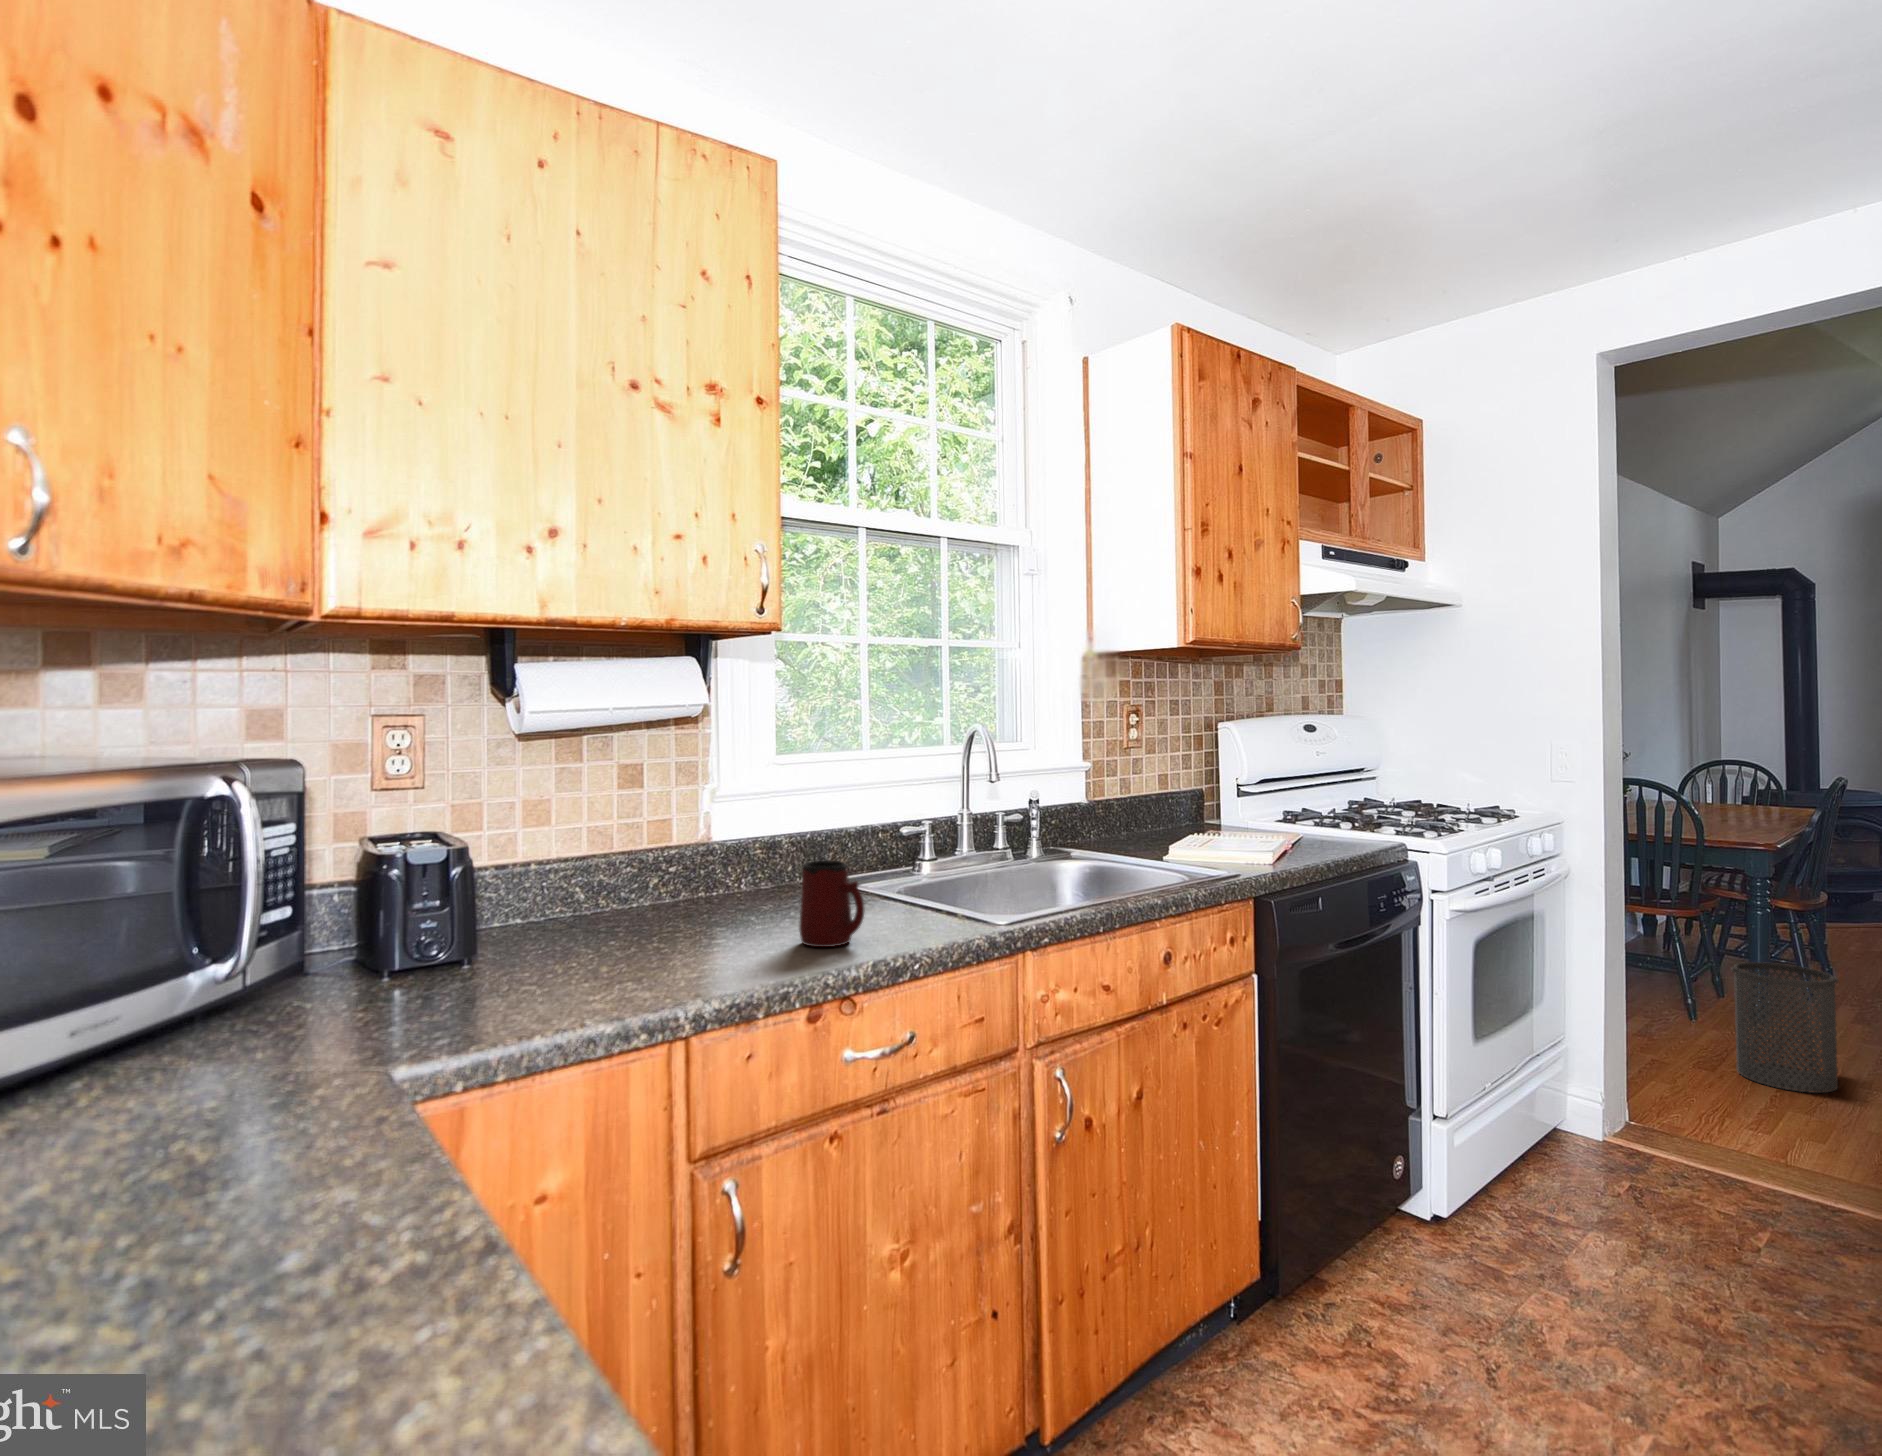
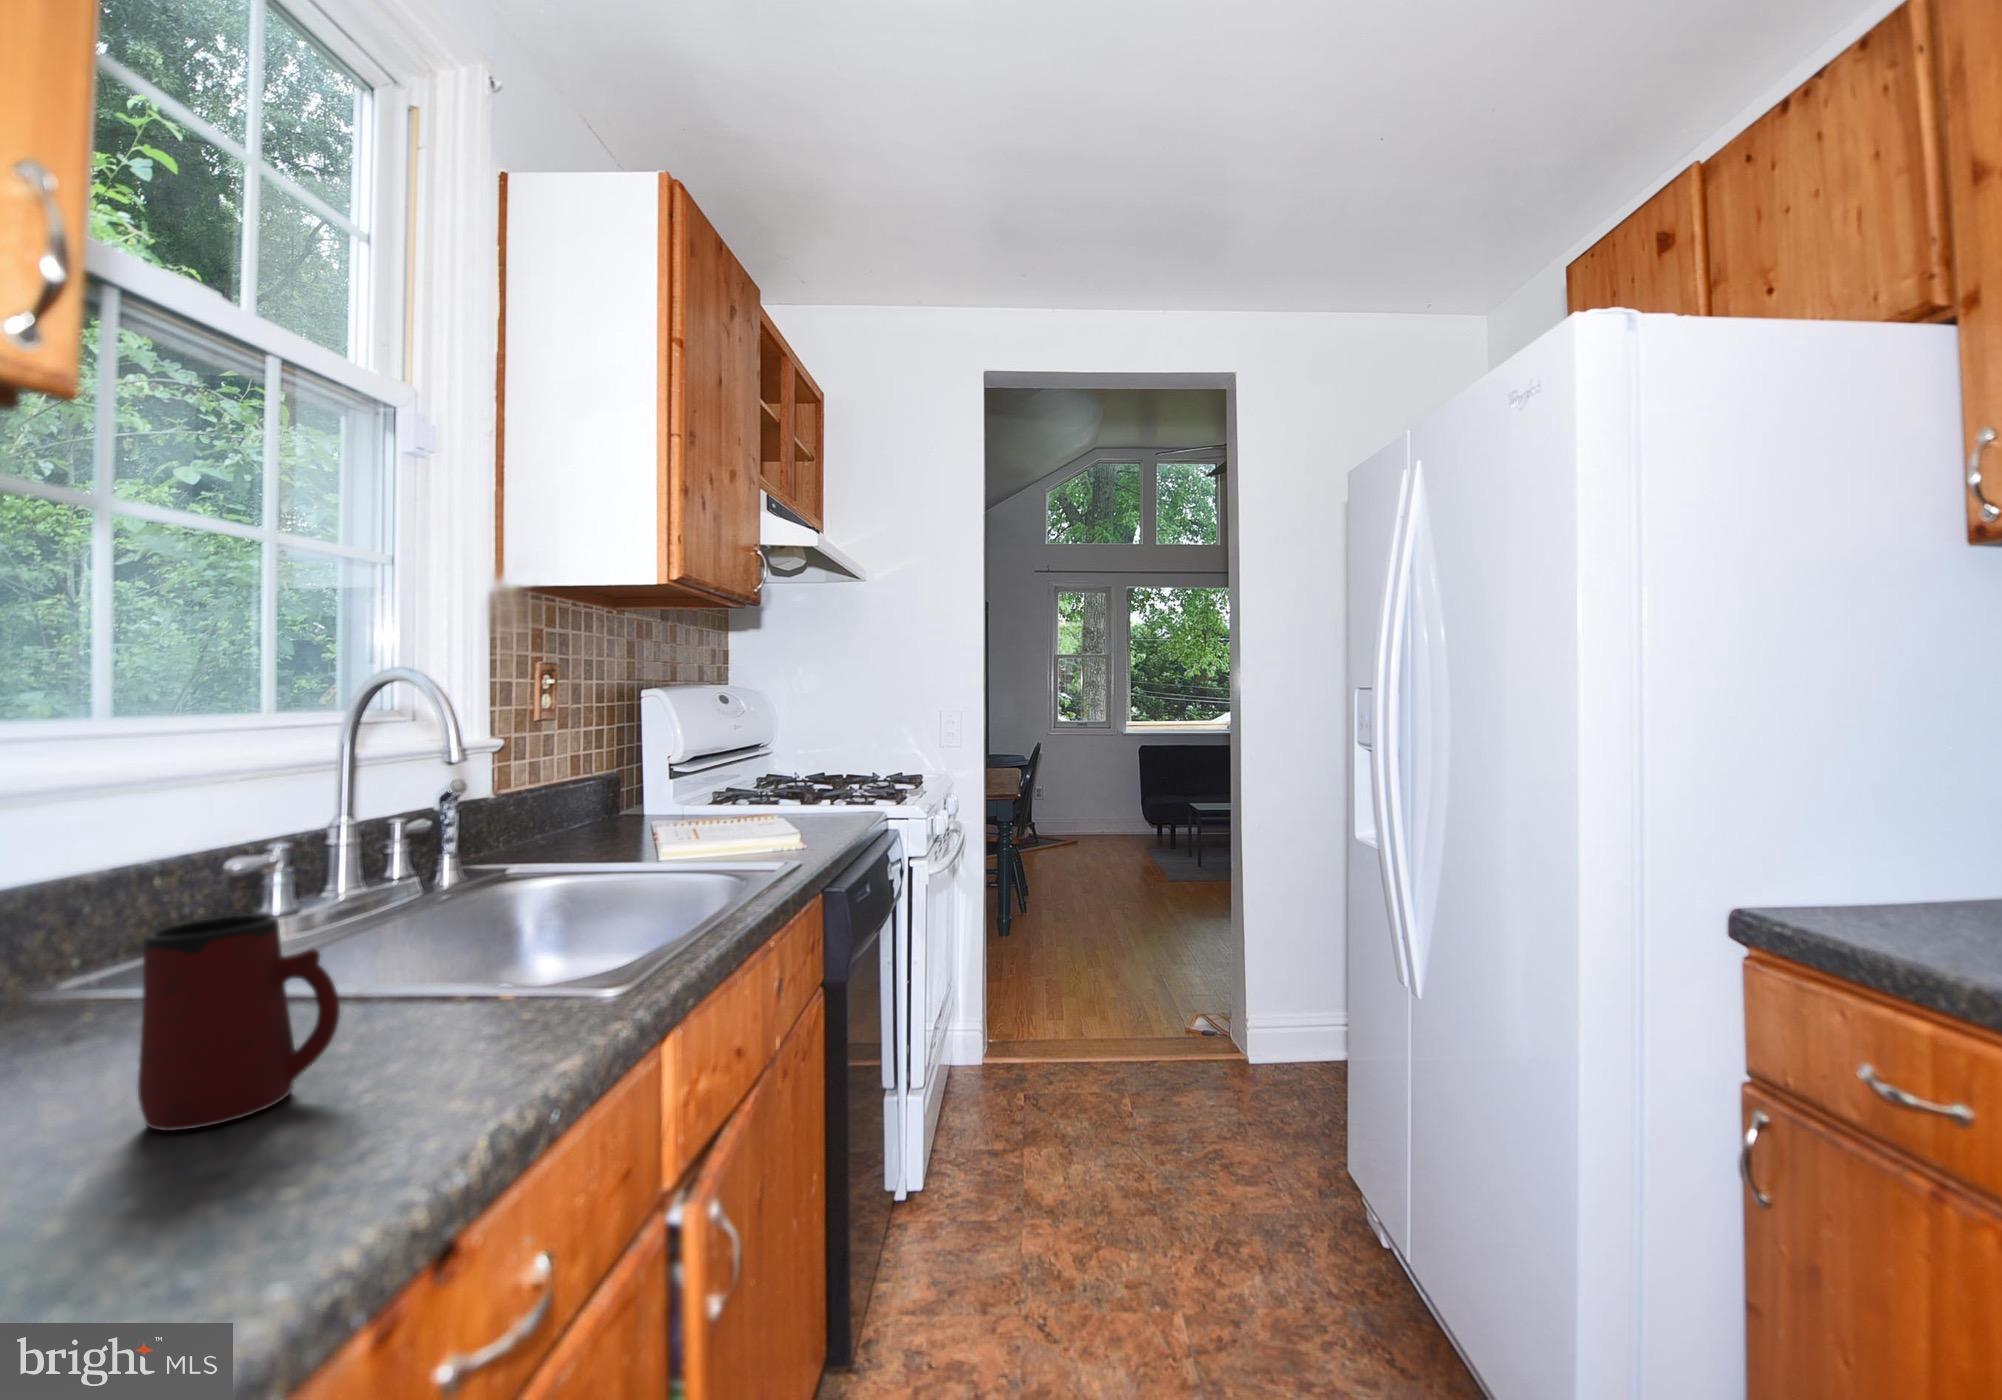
trash can: present [1731,962,1838,1093] -> none [1022,879,1090,979]

